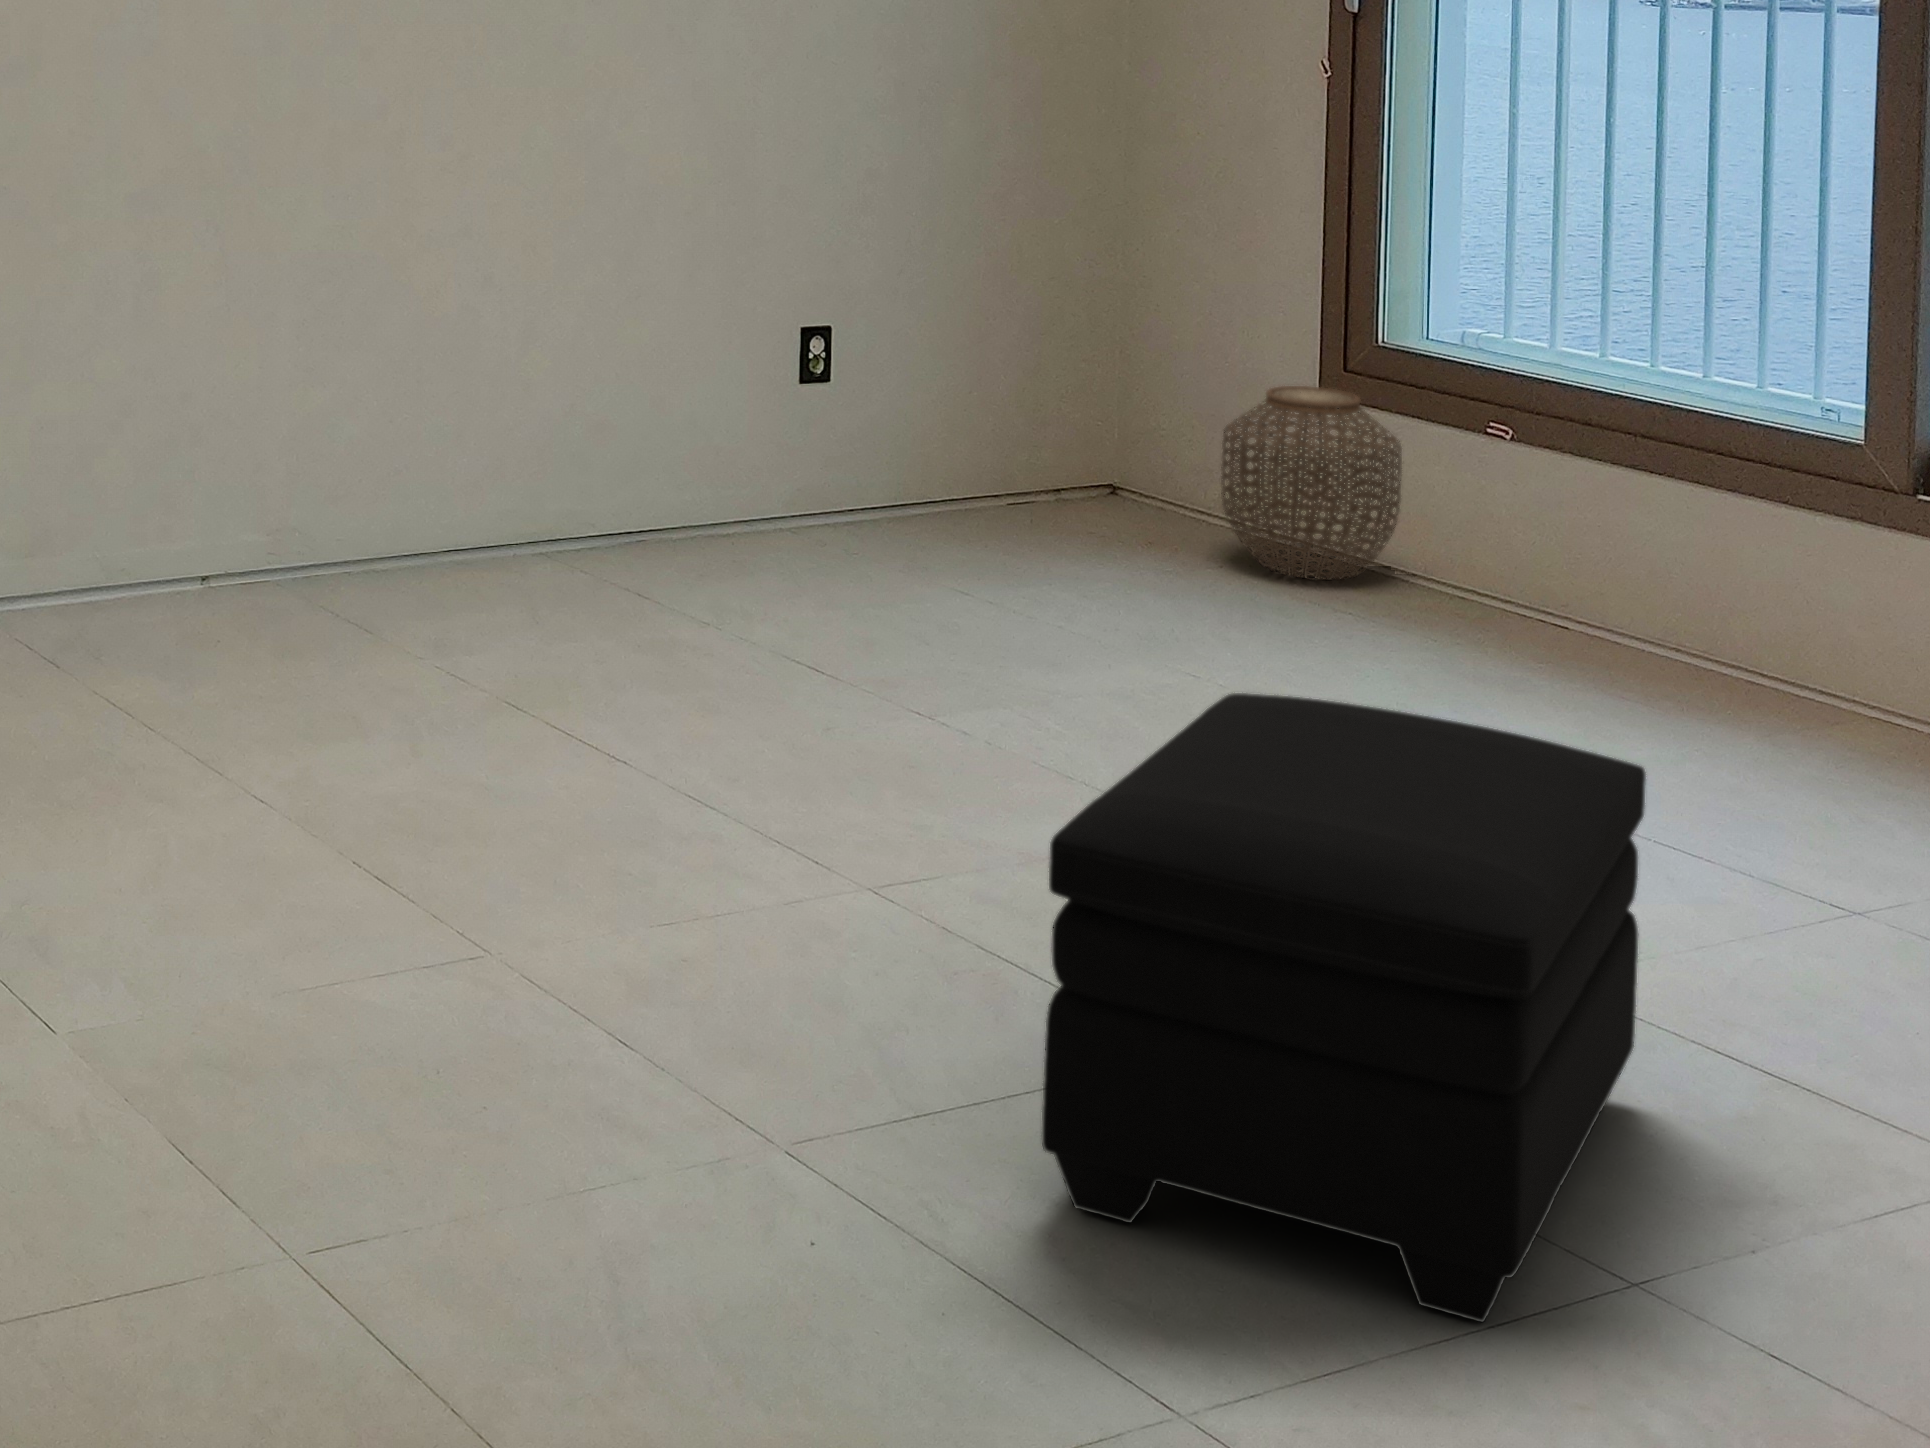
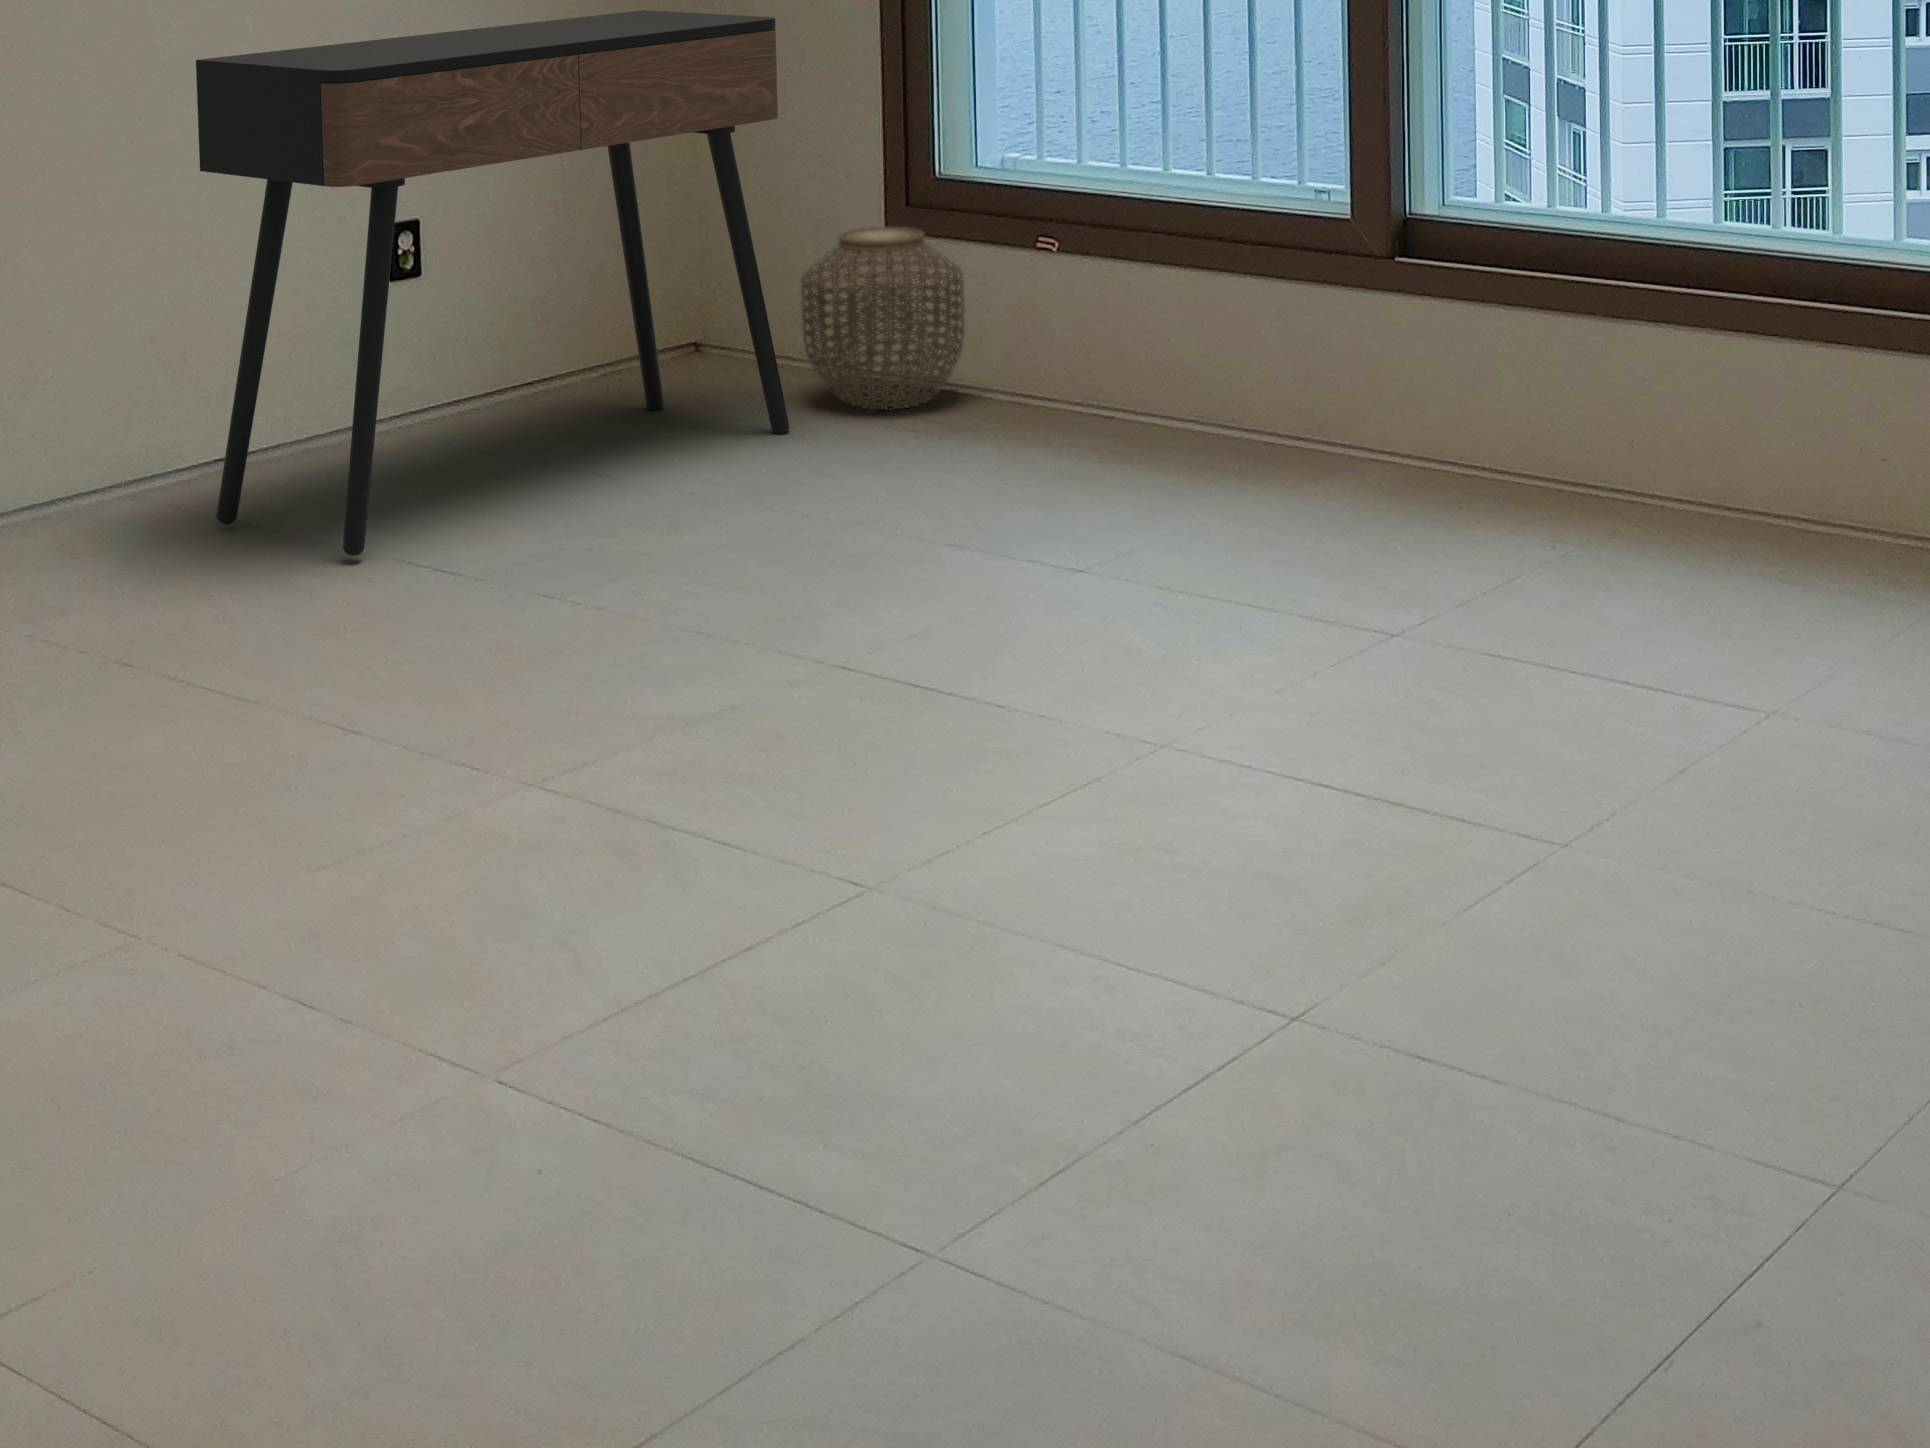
console table: none [619,142,1207,648] -> present [196,10,790,556]
ottoman: present [1042,693,1646,1322] -> none [734,514,1254,1083]

